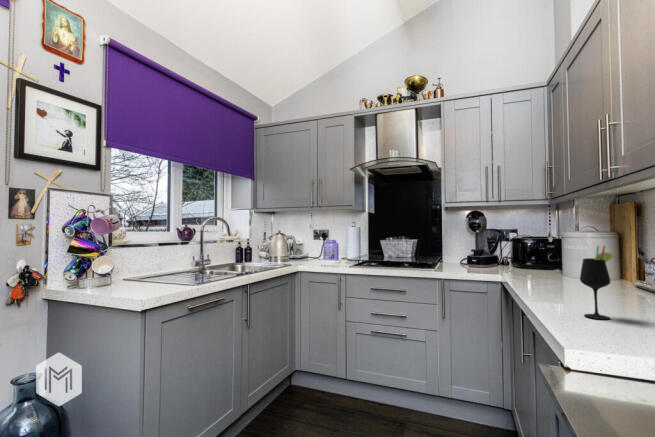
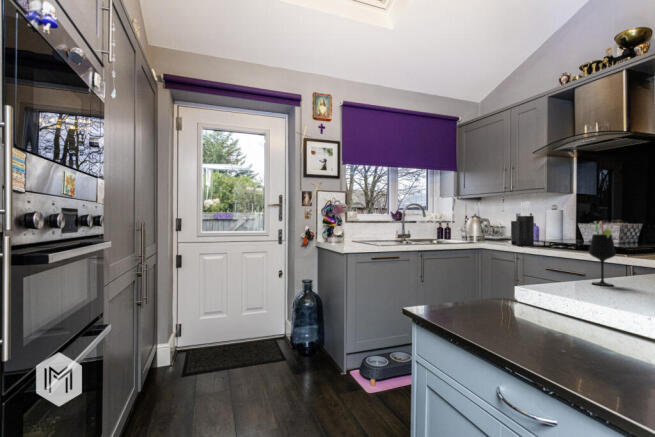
knife block: none [325,217,350,264] -> present [511,201,534,246]

